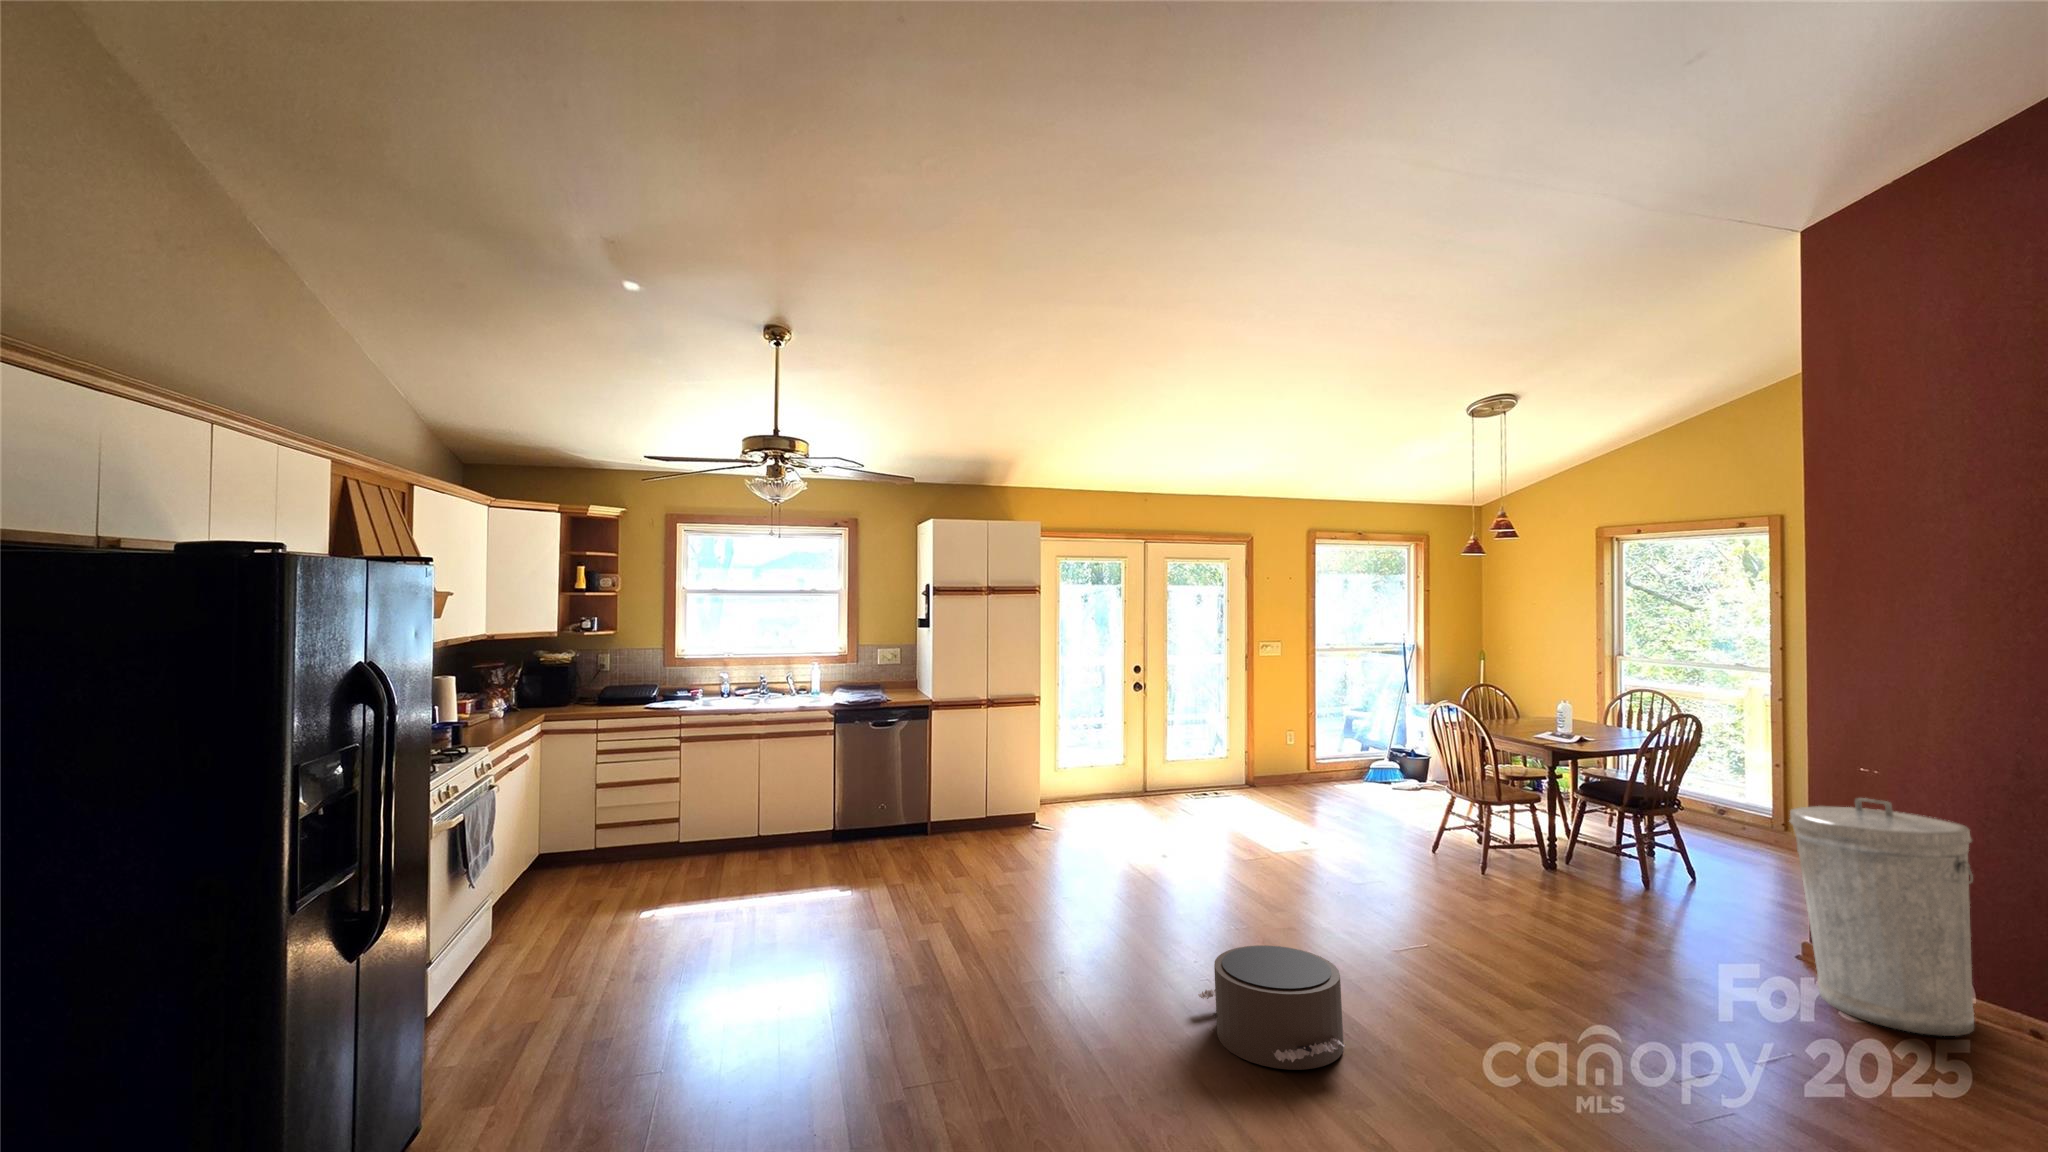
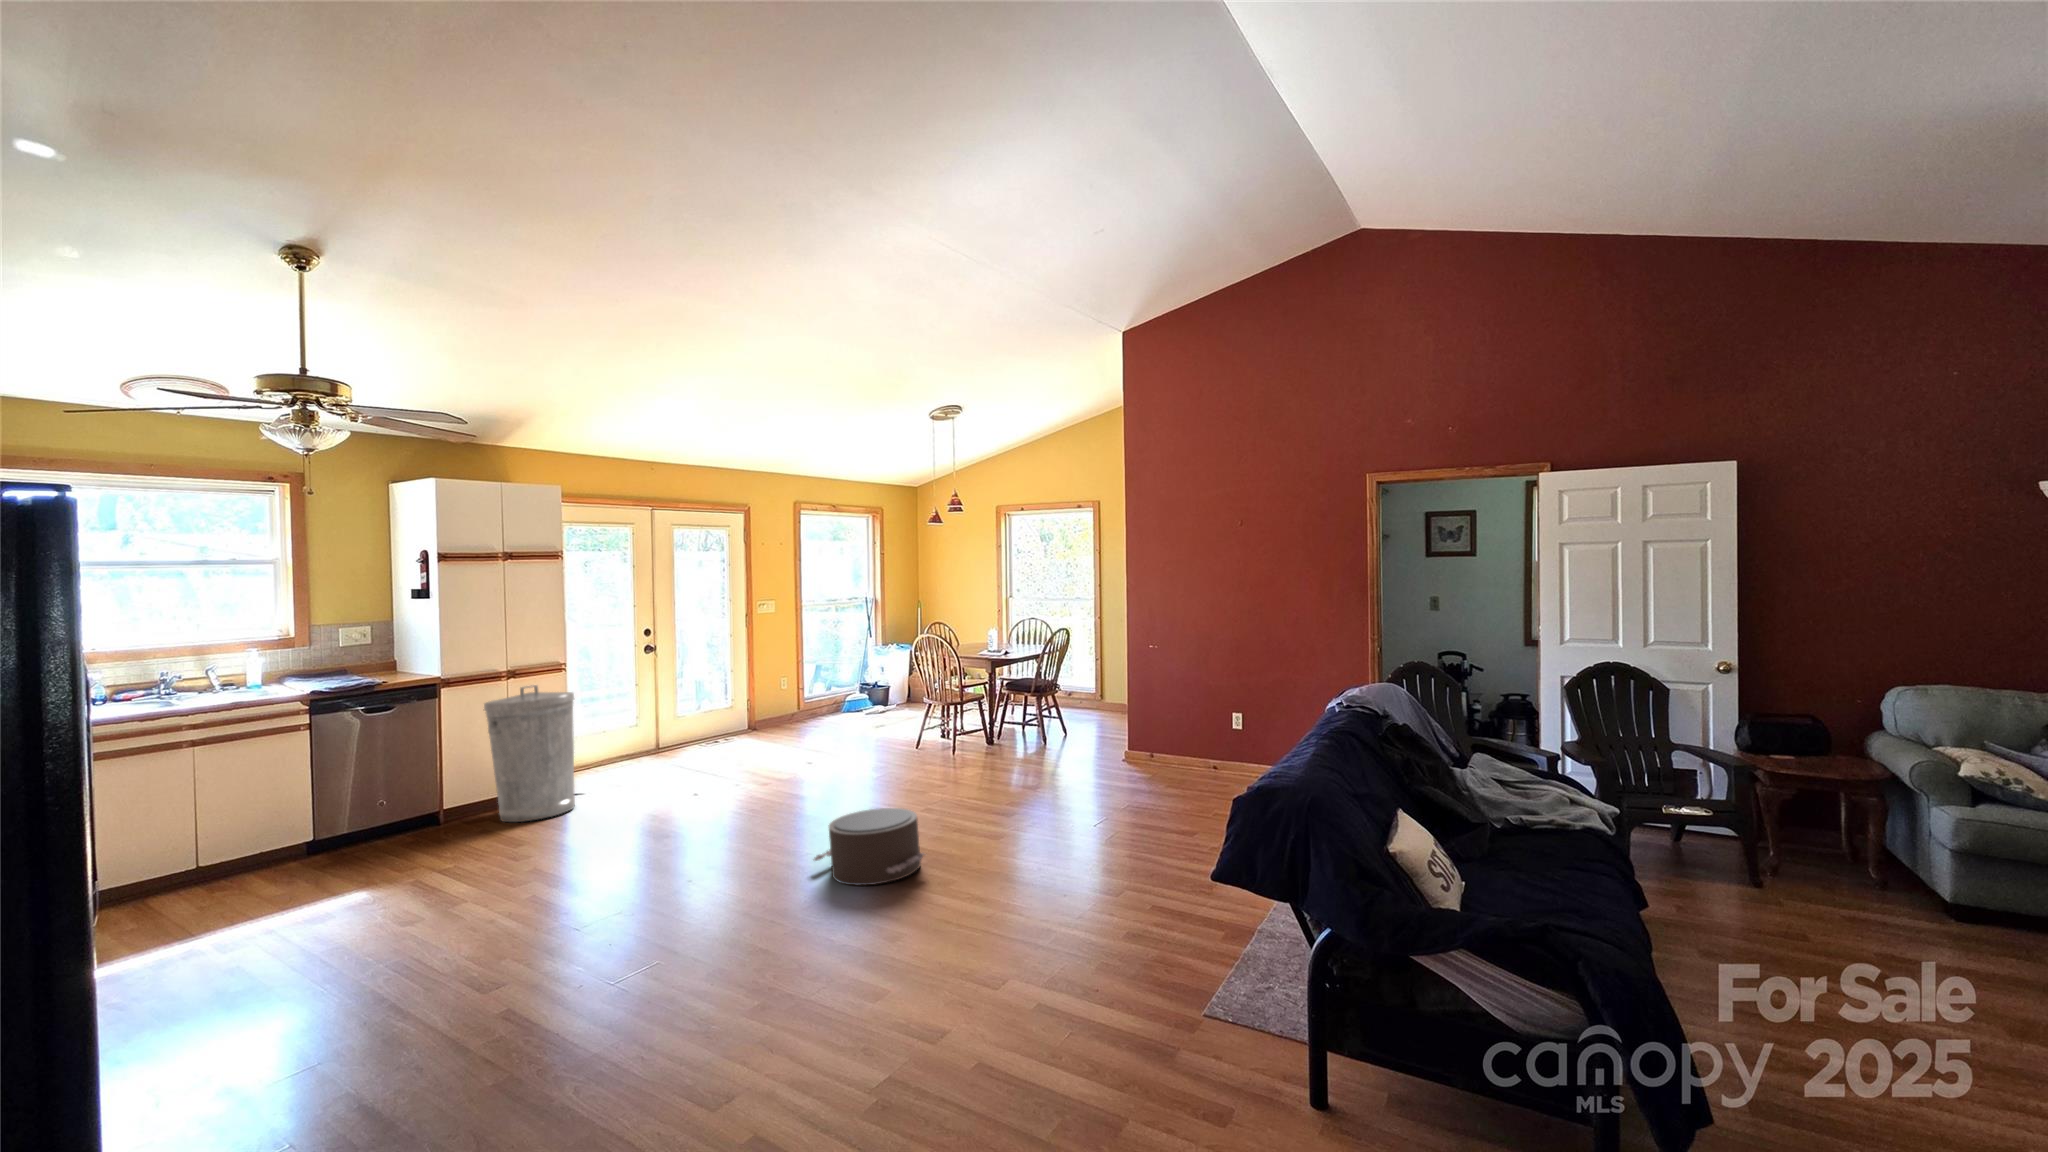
trash can: present [1790,798,1974,1036] -> present [484,685,575,822]

